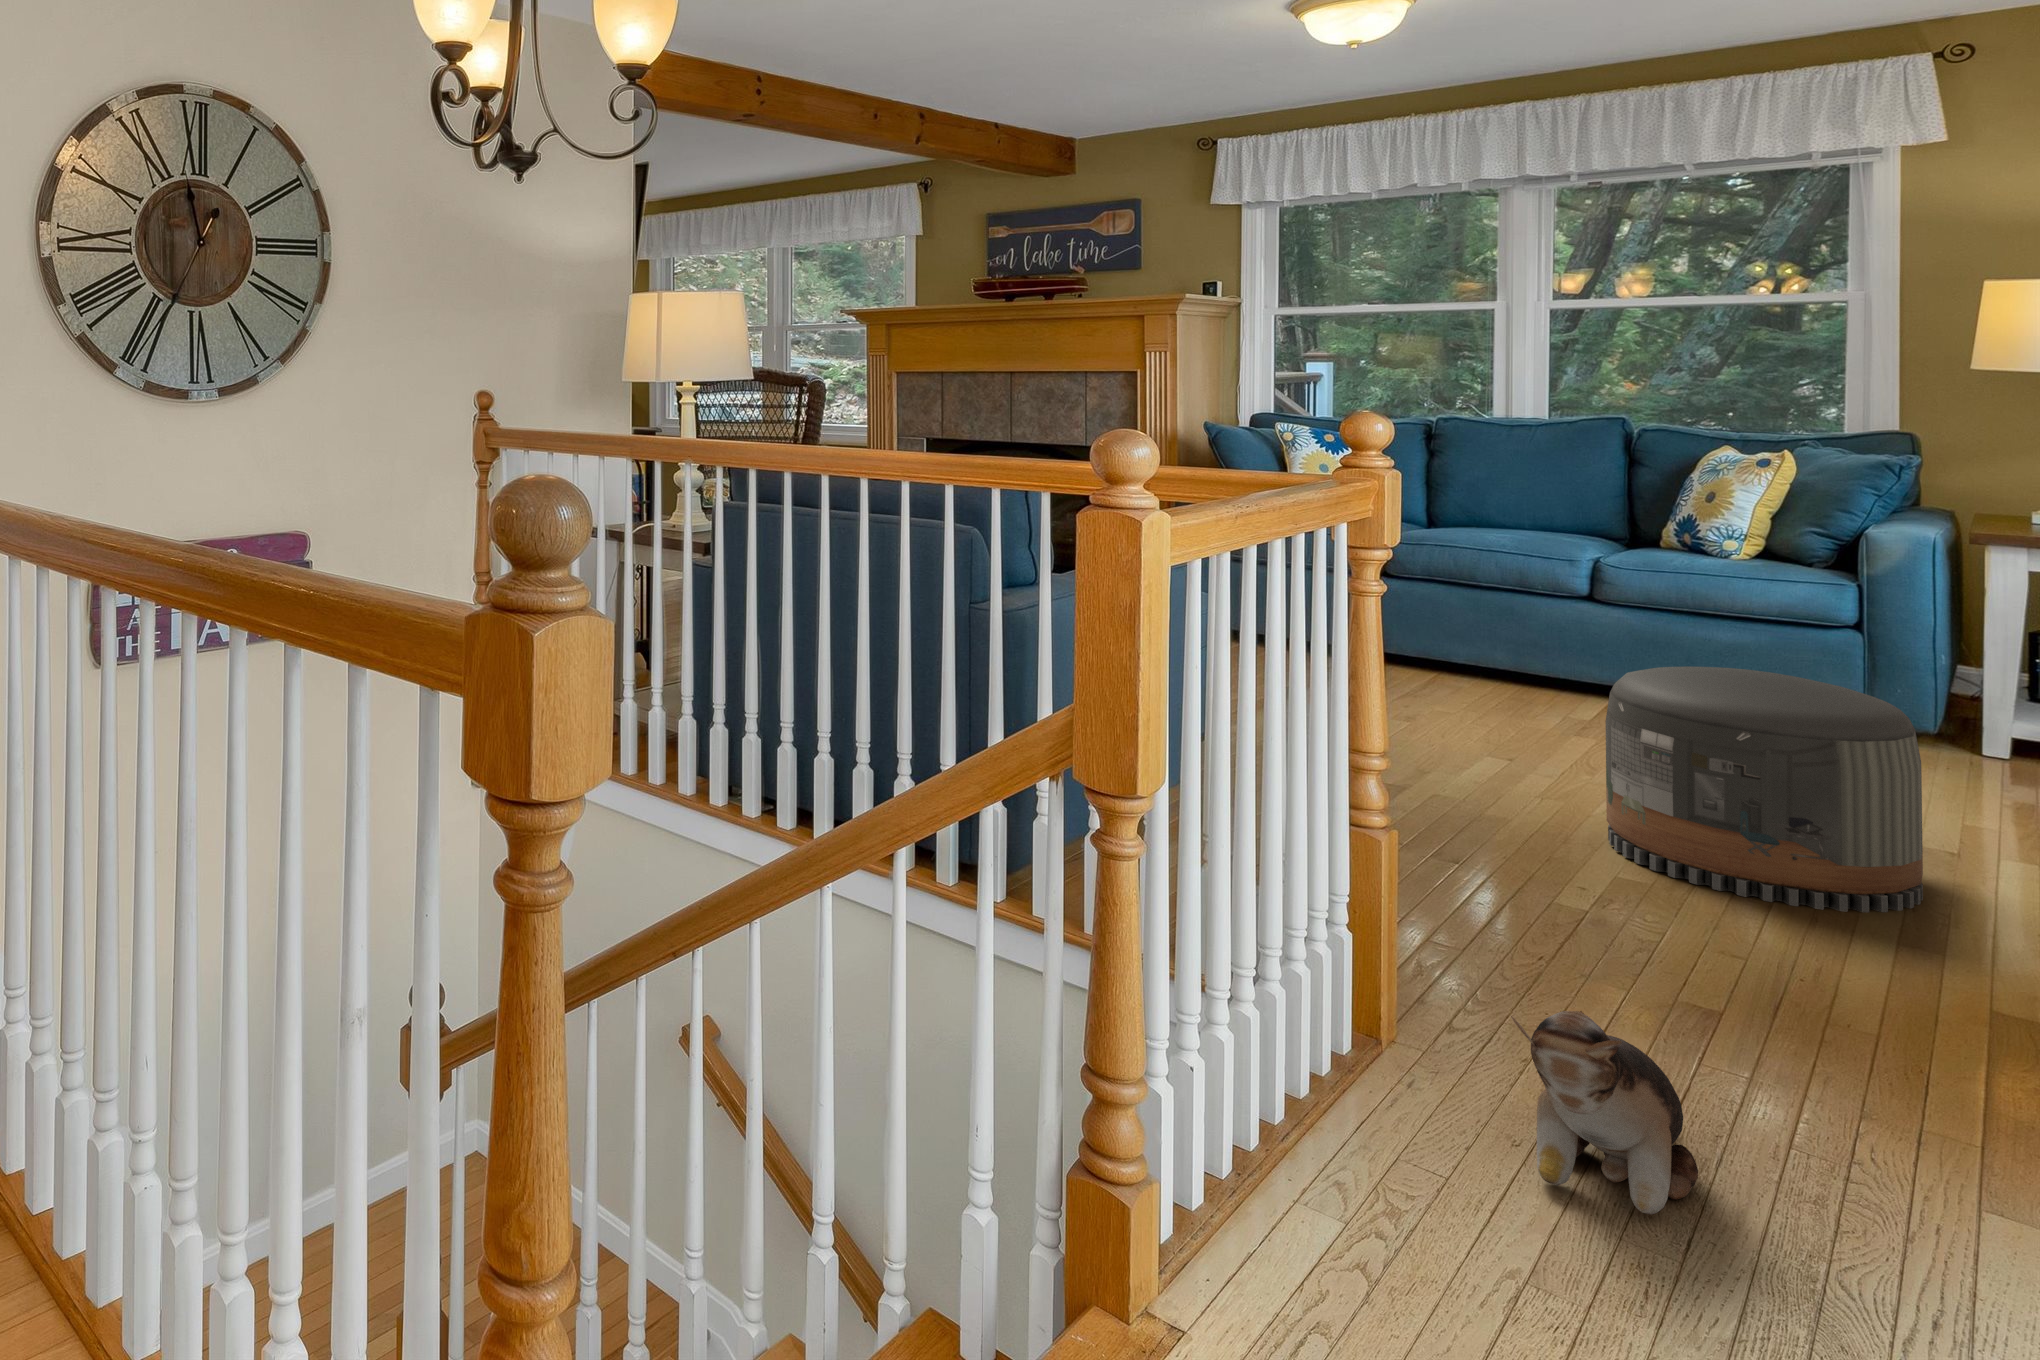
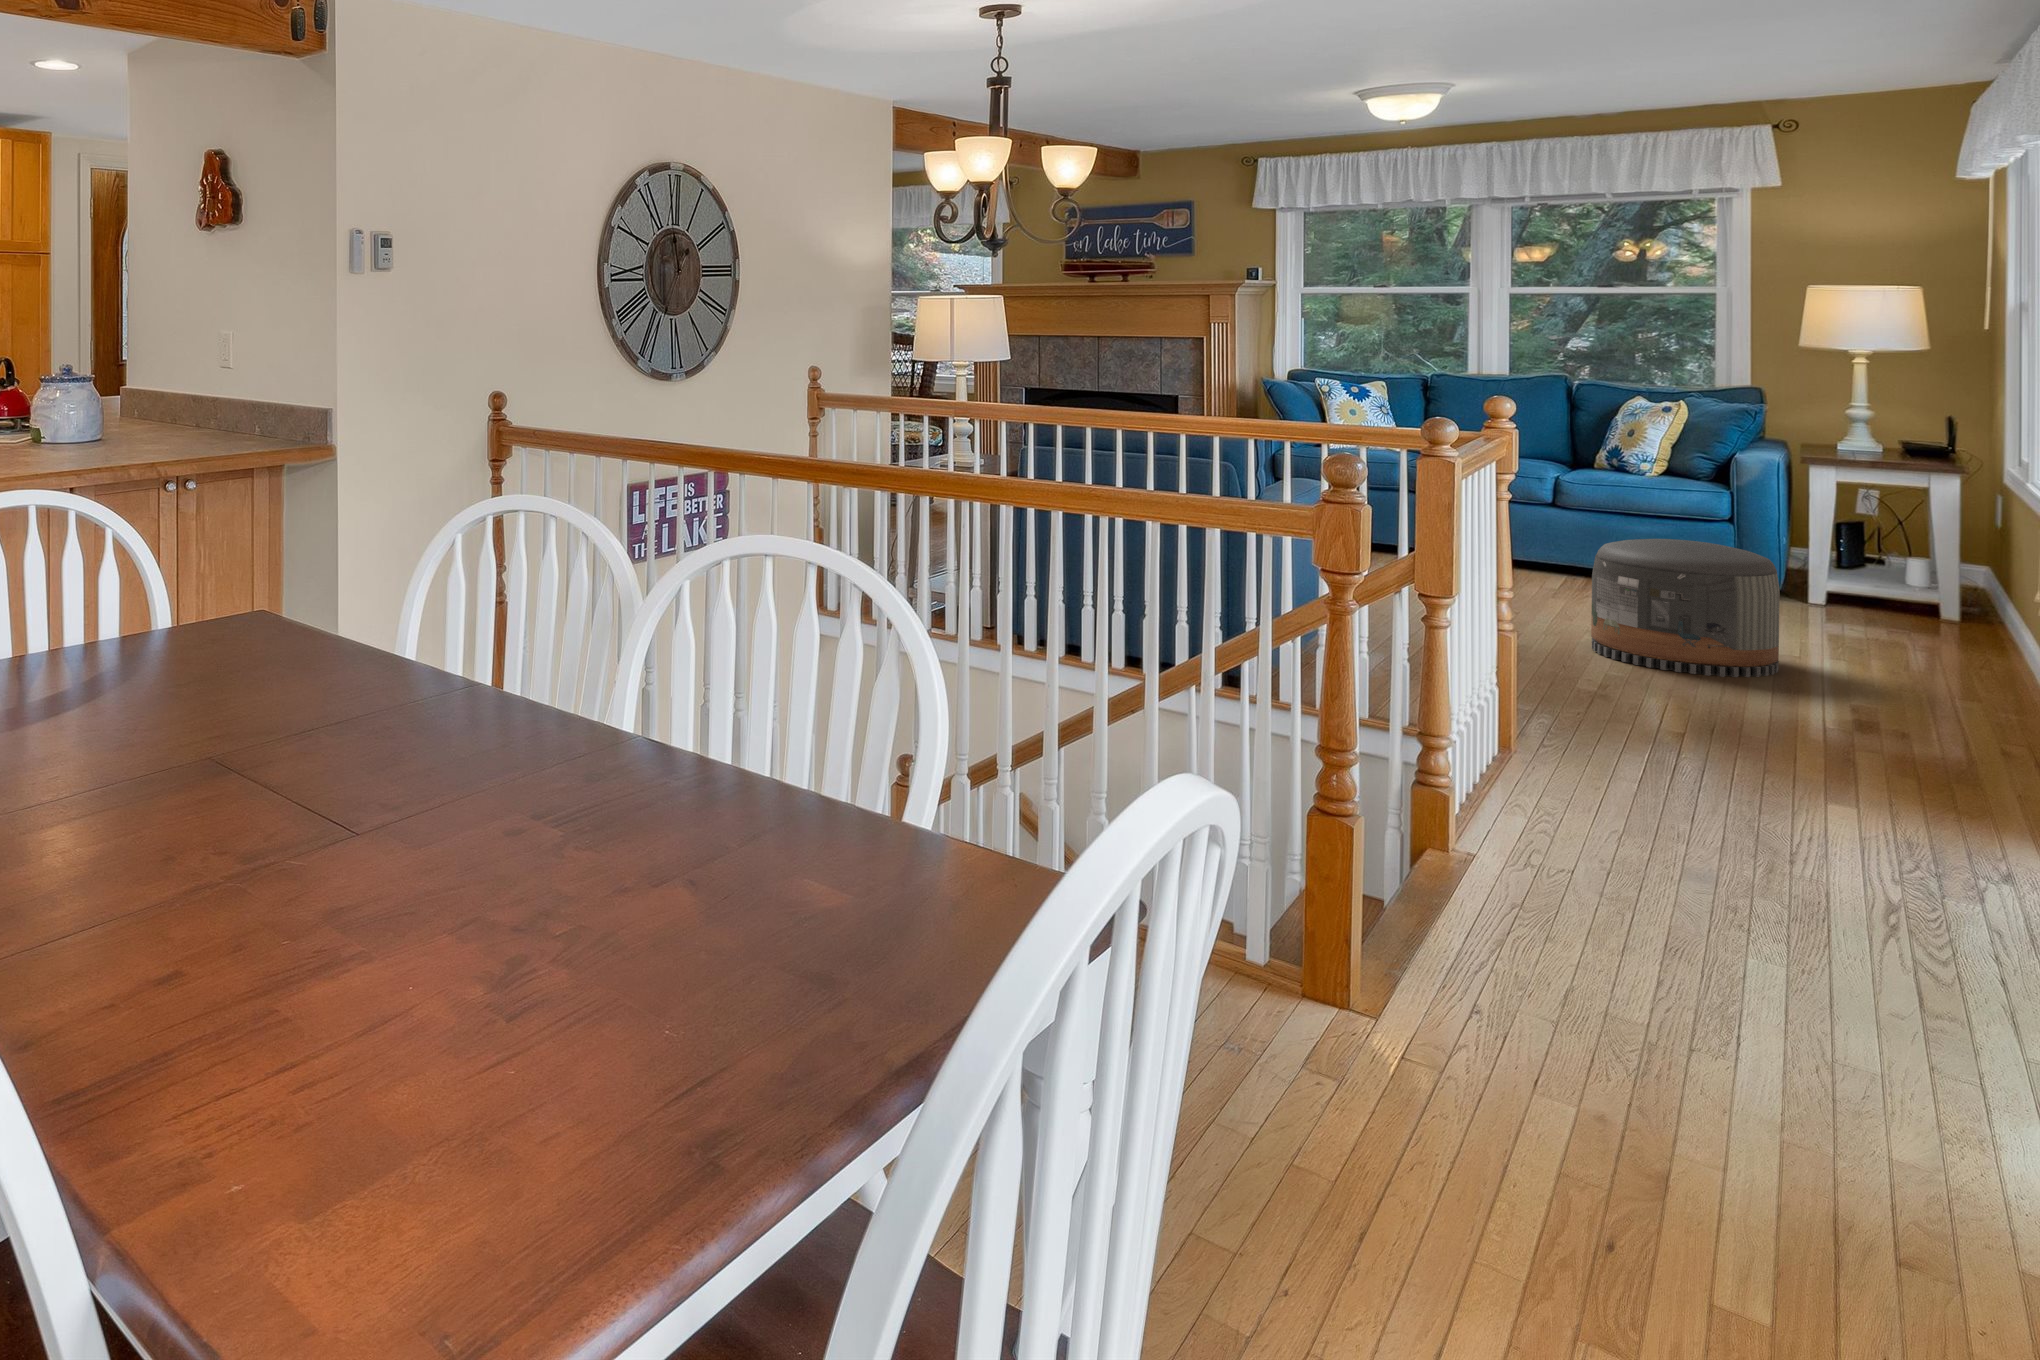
plush toy: present [1511,1011,1698,1214] -> none [1609,689,1693,785]

